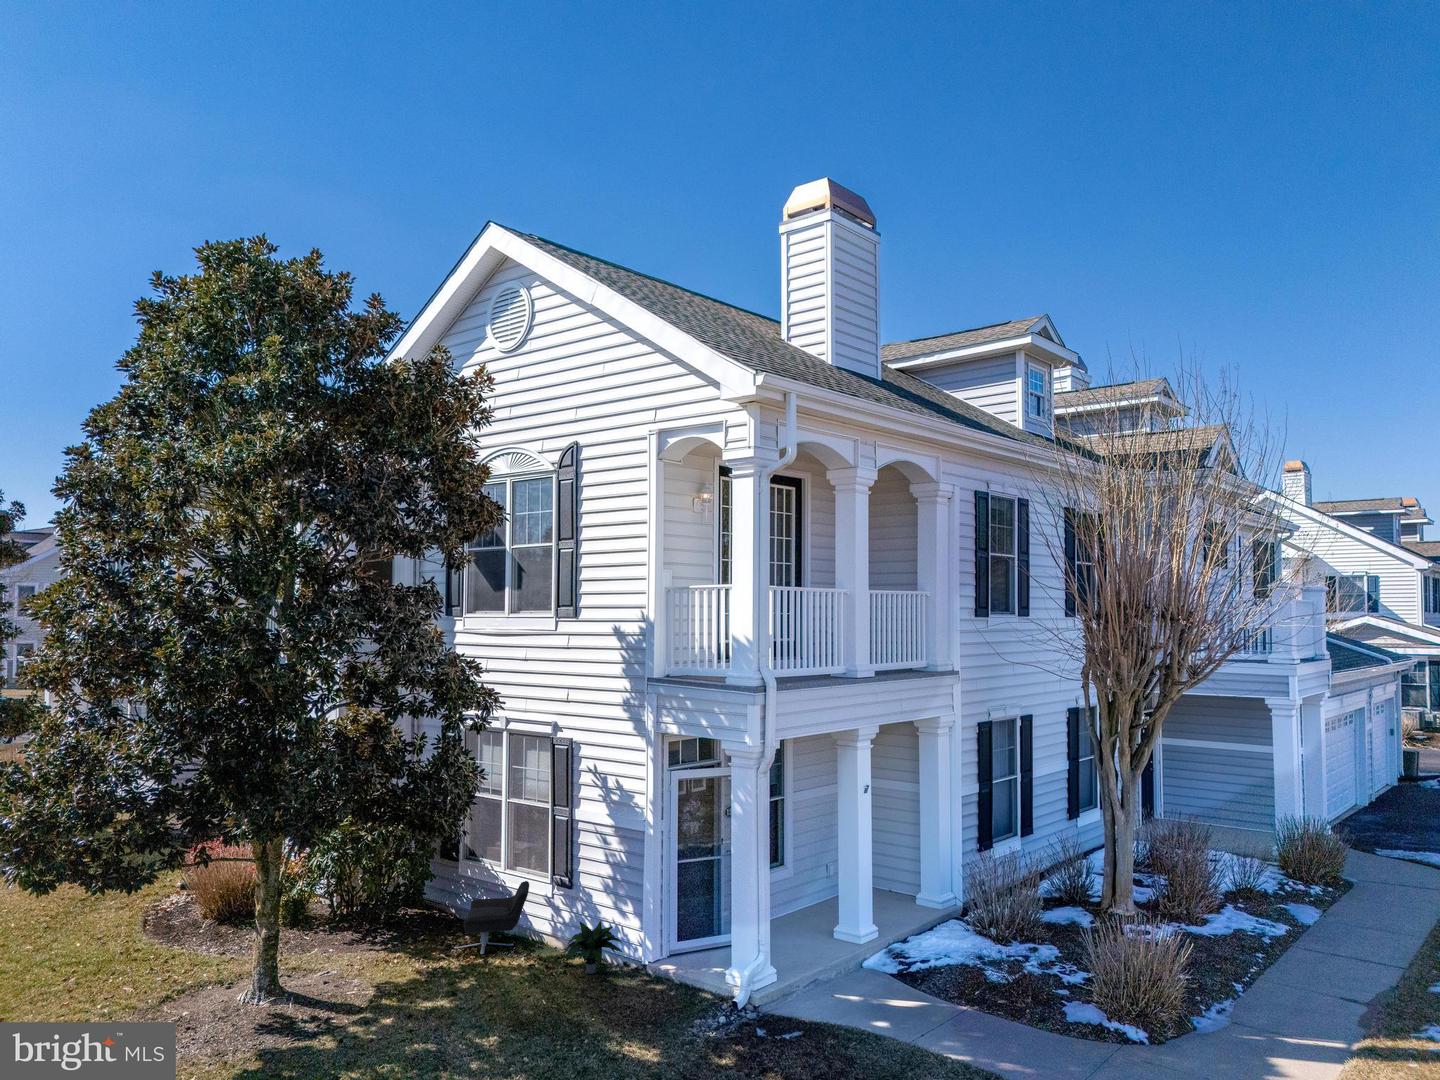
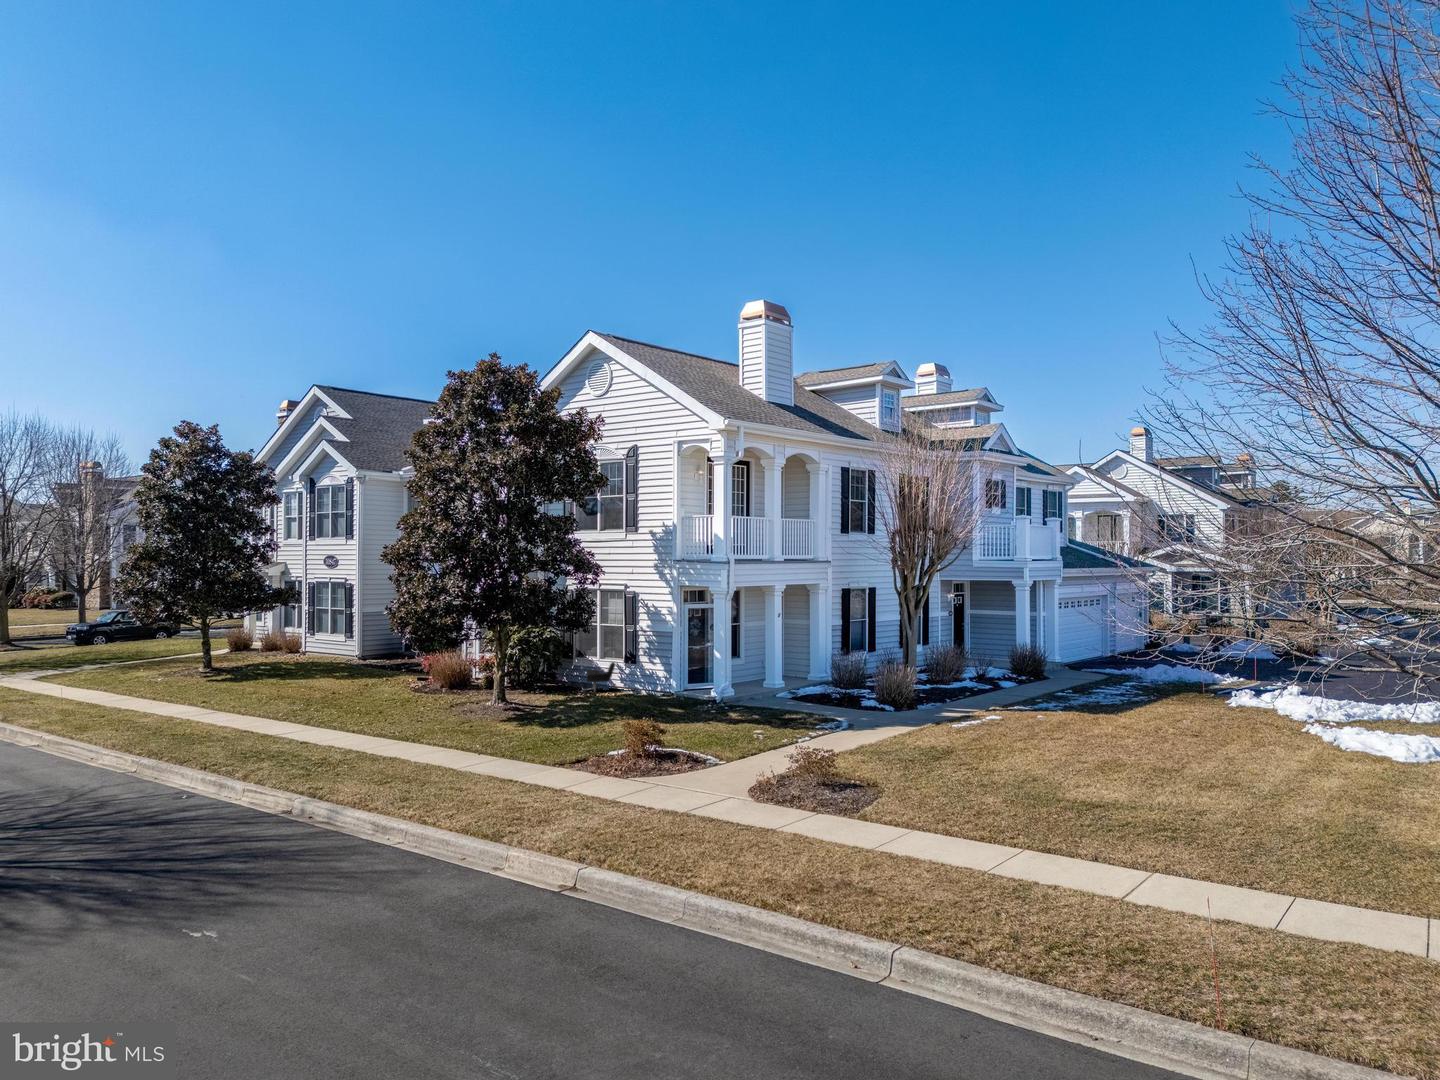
potted plant: present [563,921,622,974] -> none [635,672,664,695]

